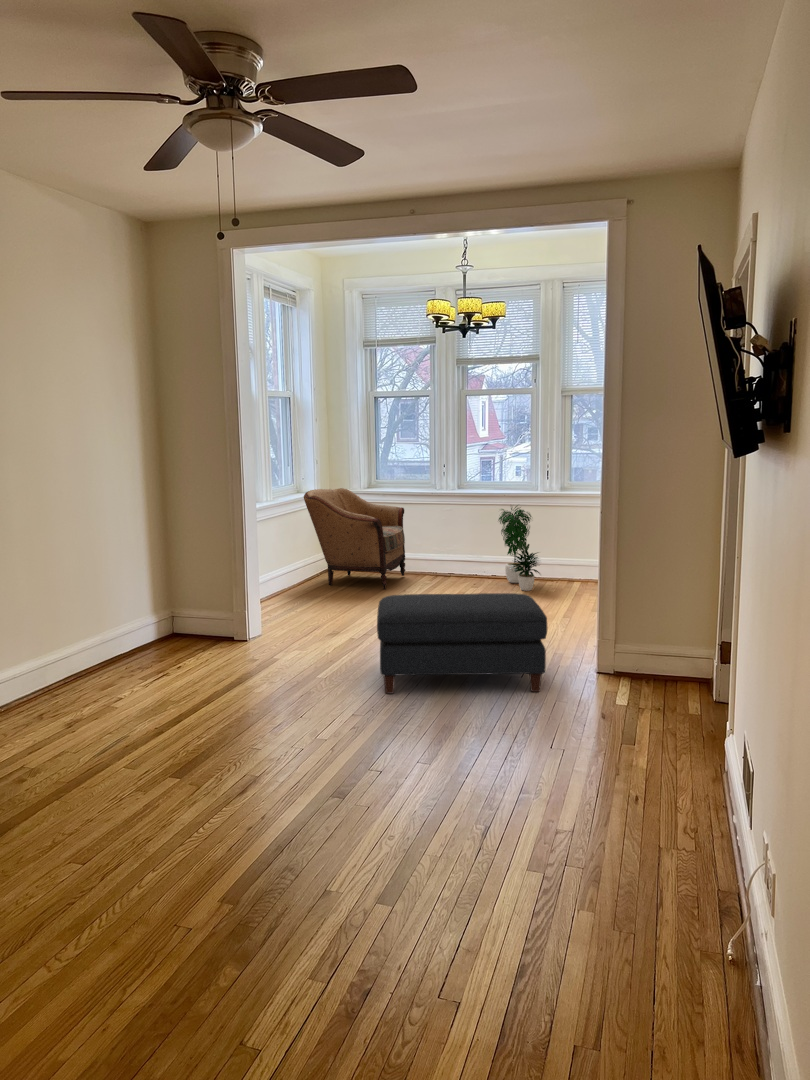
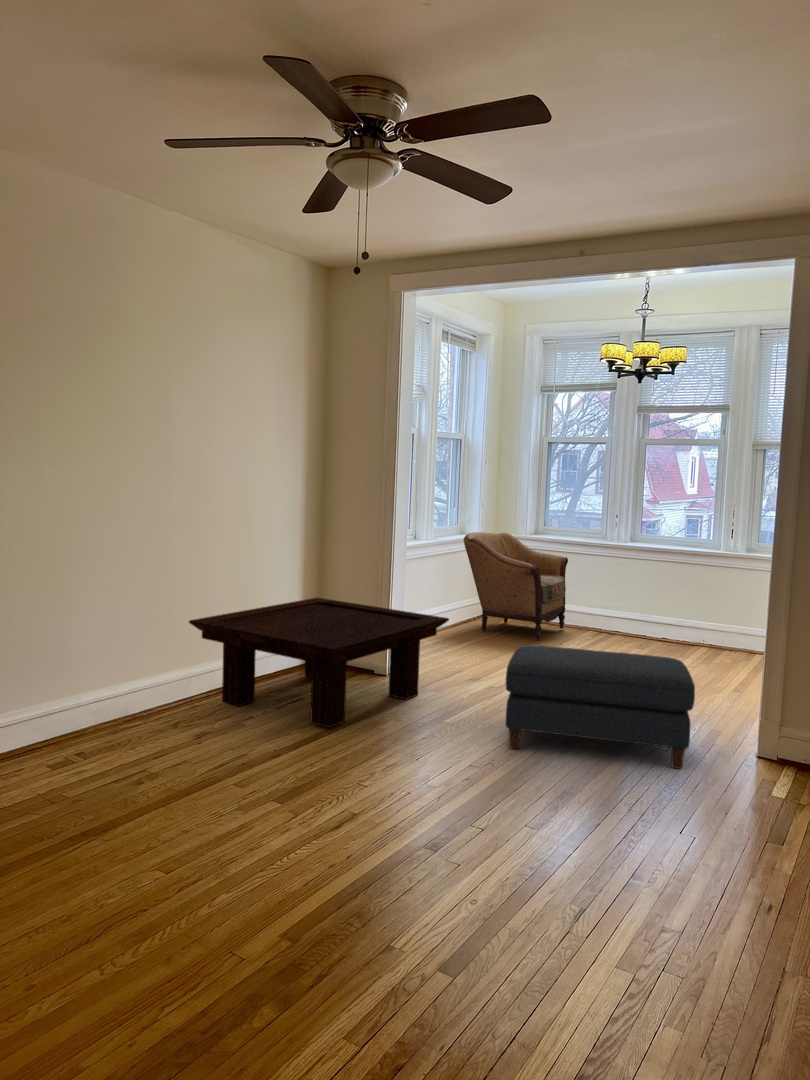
potted plant: present [499,506,540,591] -> none [668,560,715,658]
coffee table: none [39,568,309,697] -> present [189,598,449,728]

